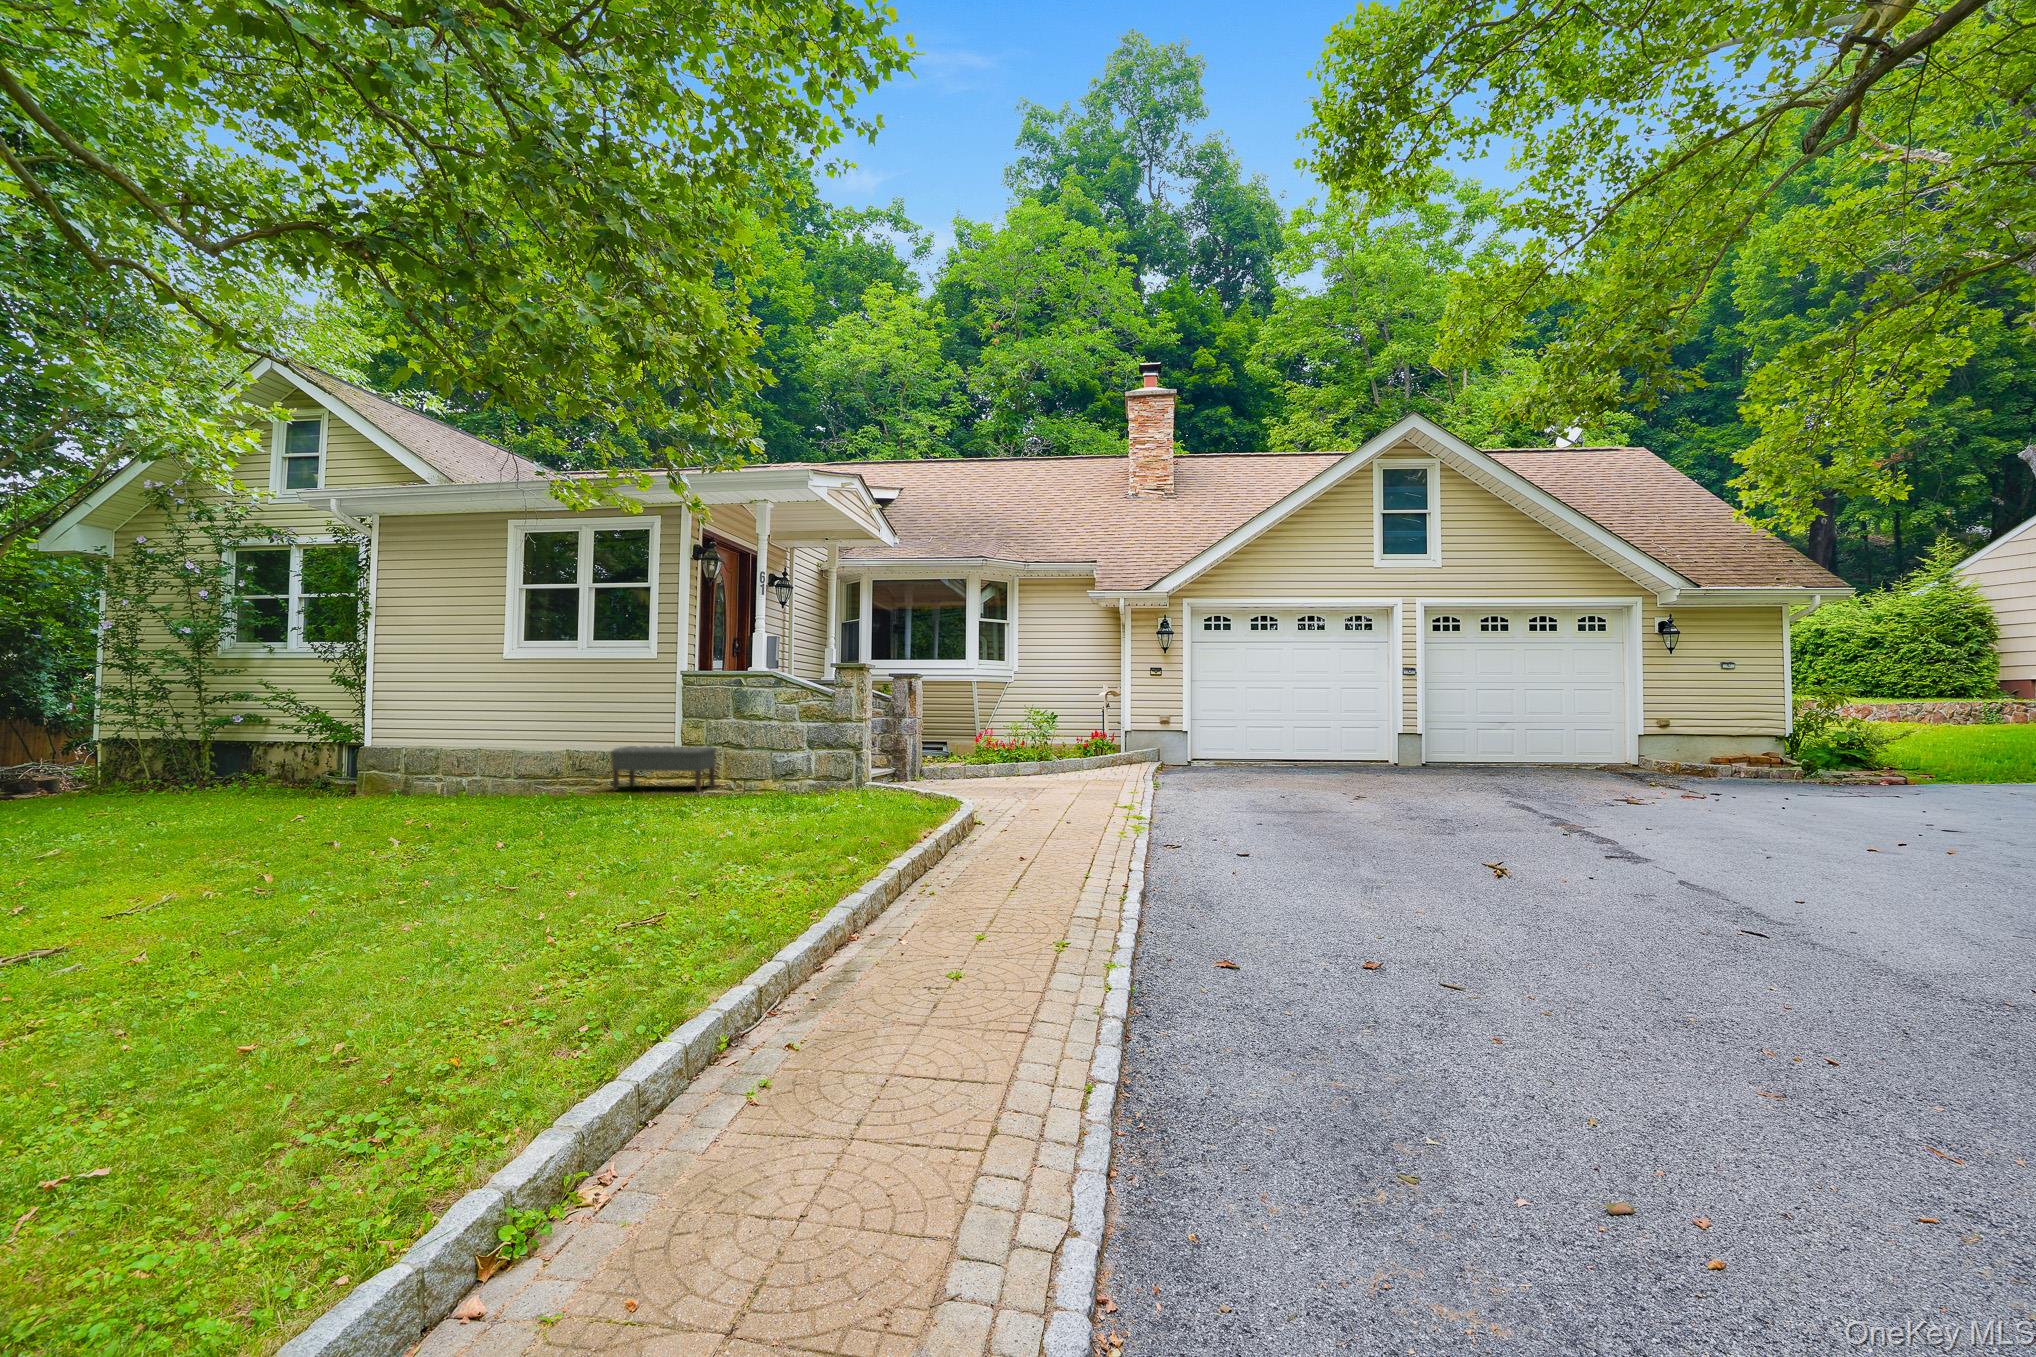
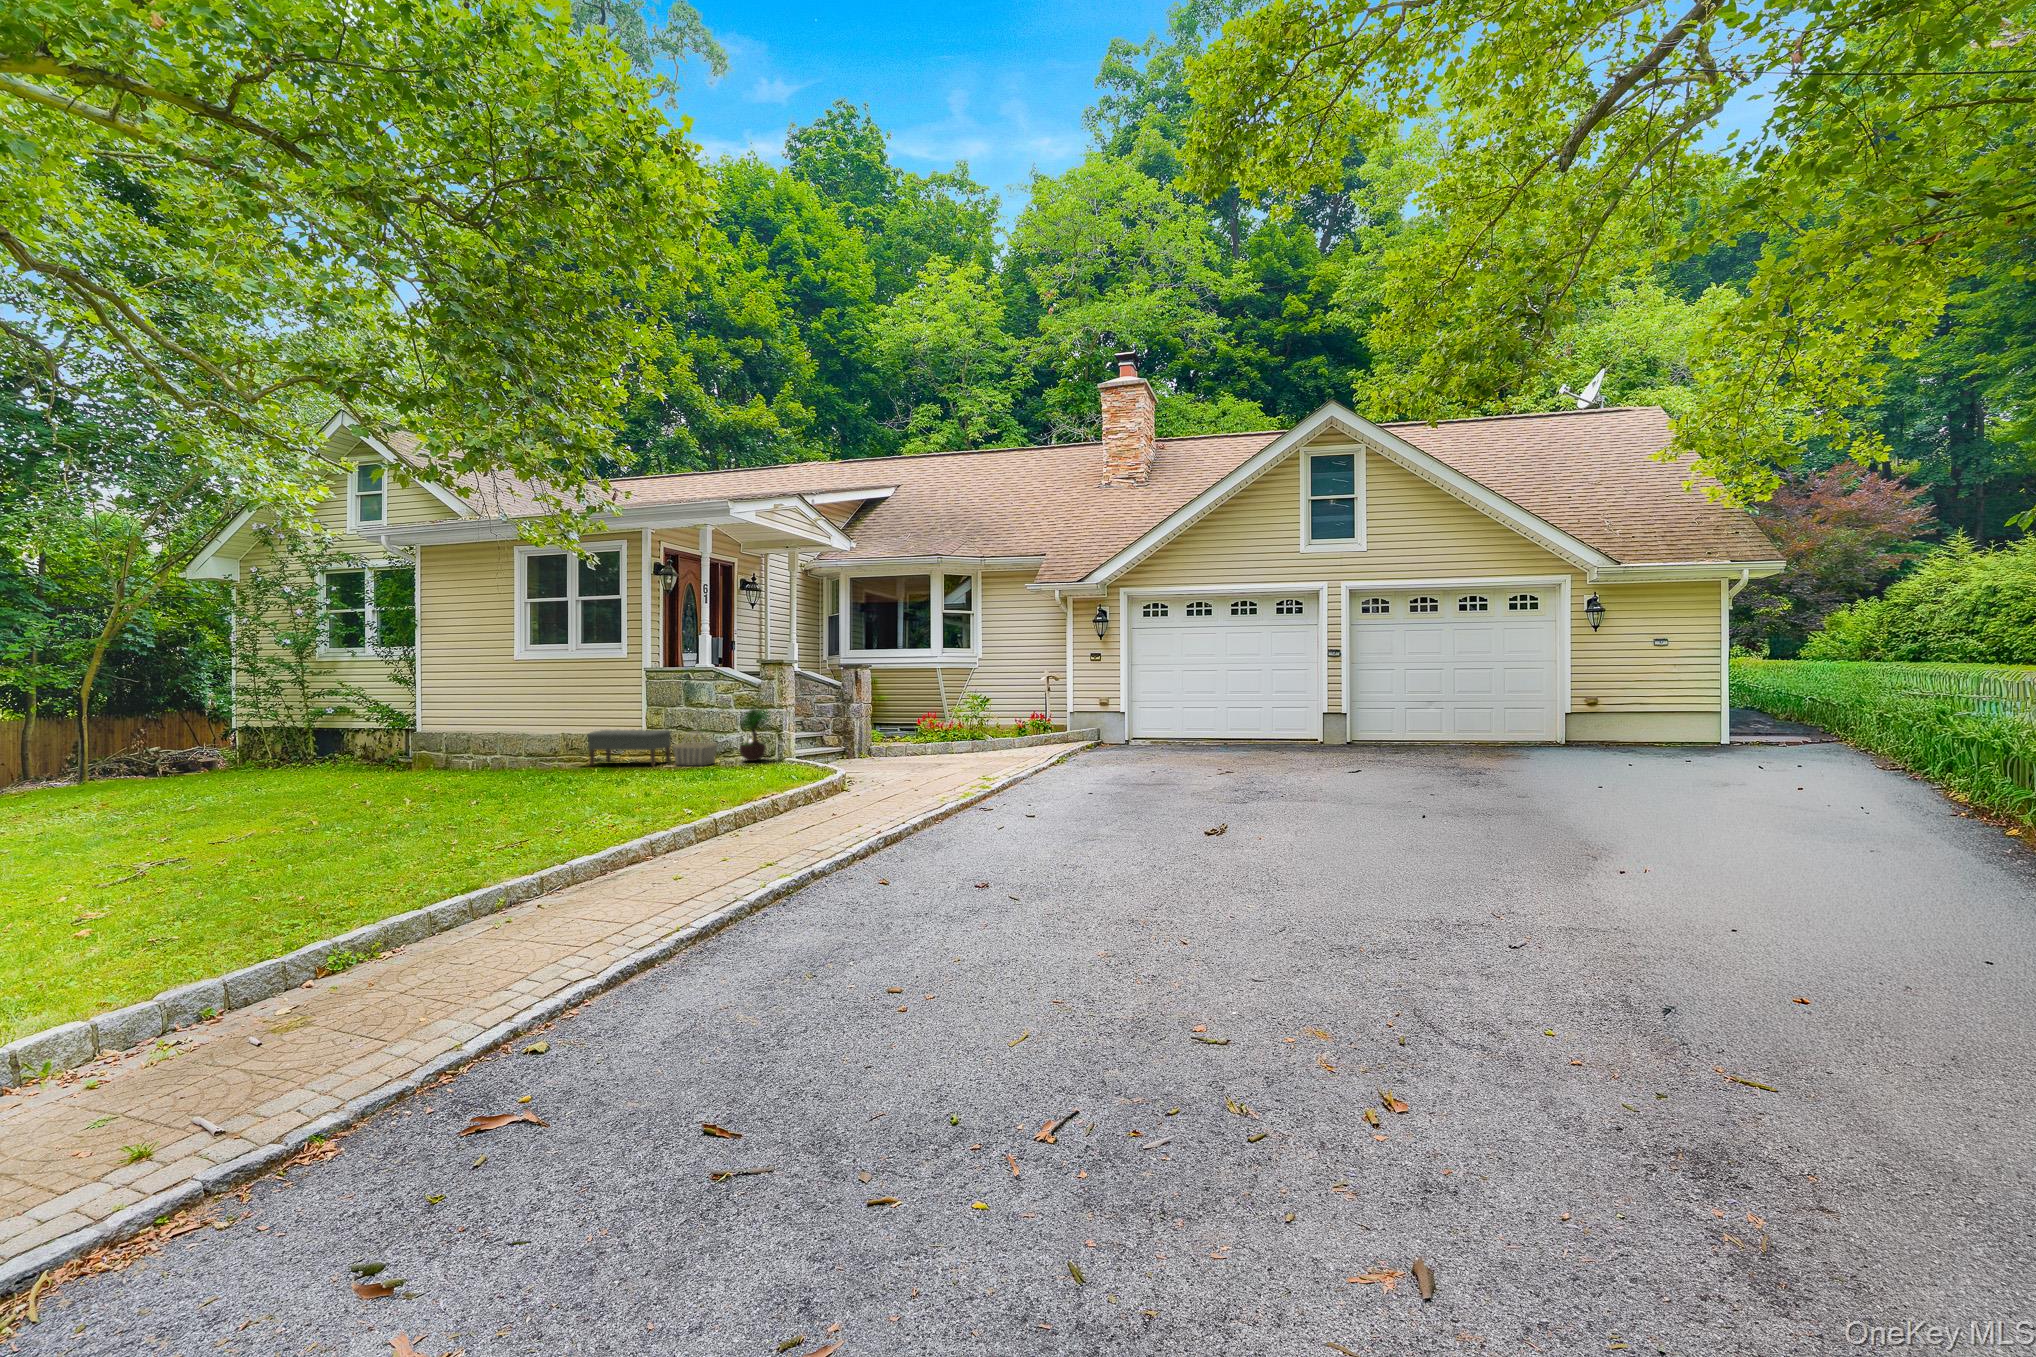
potted tree: none [806,715,845,785] -> present [740,707,768,761]
basket: none [724,748,778,791] -> present [673,731,717,766]

